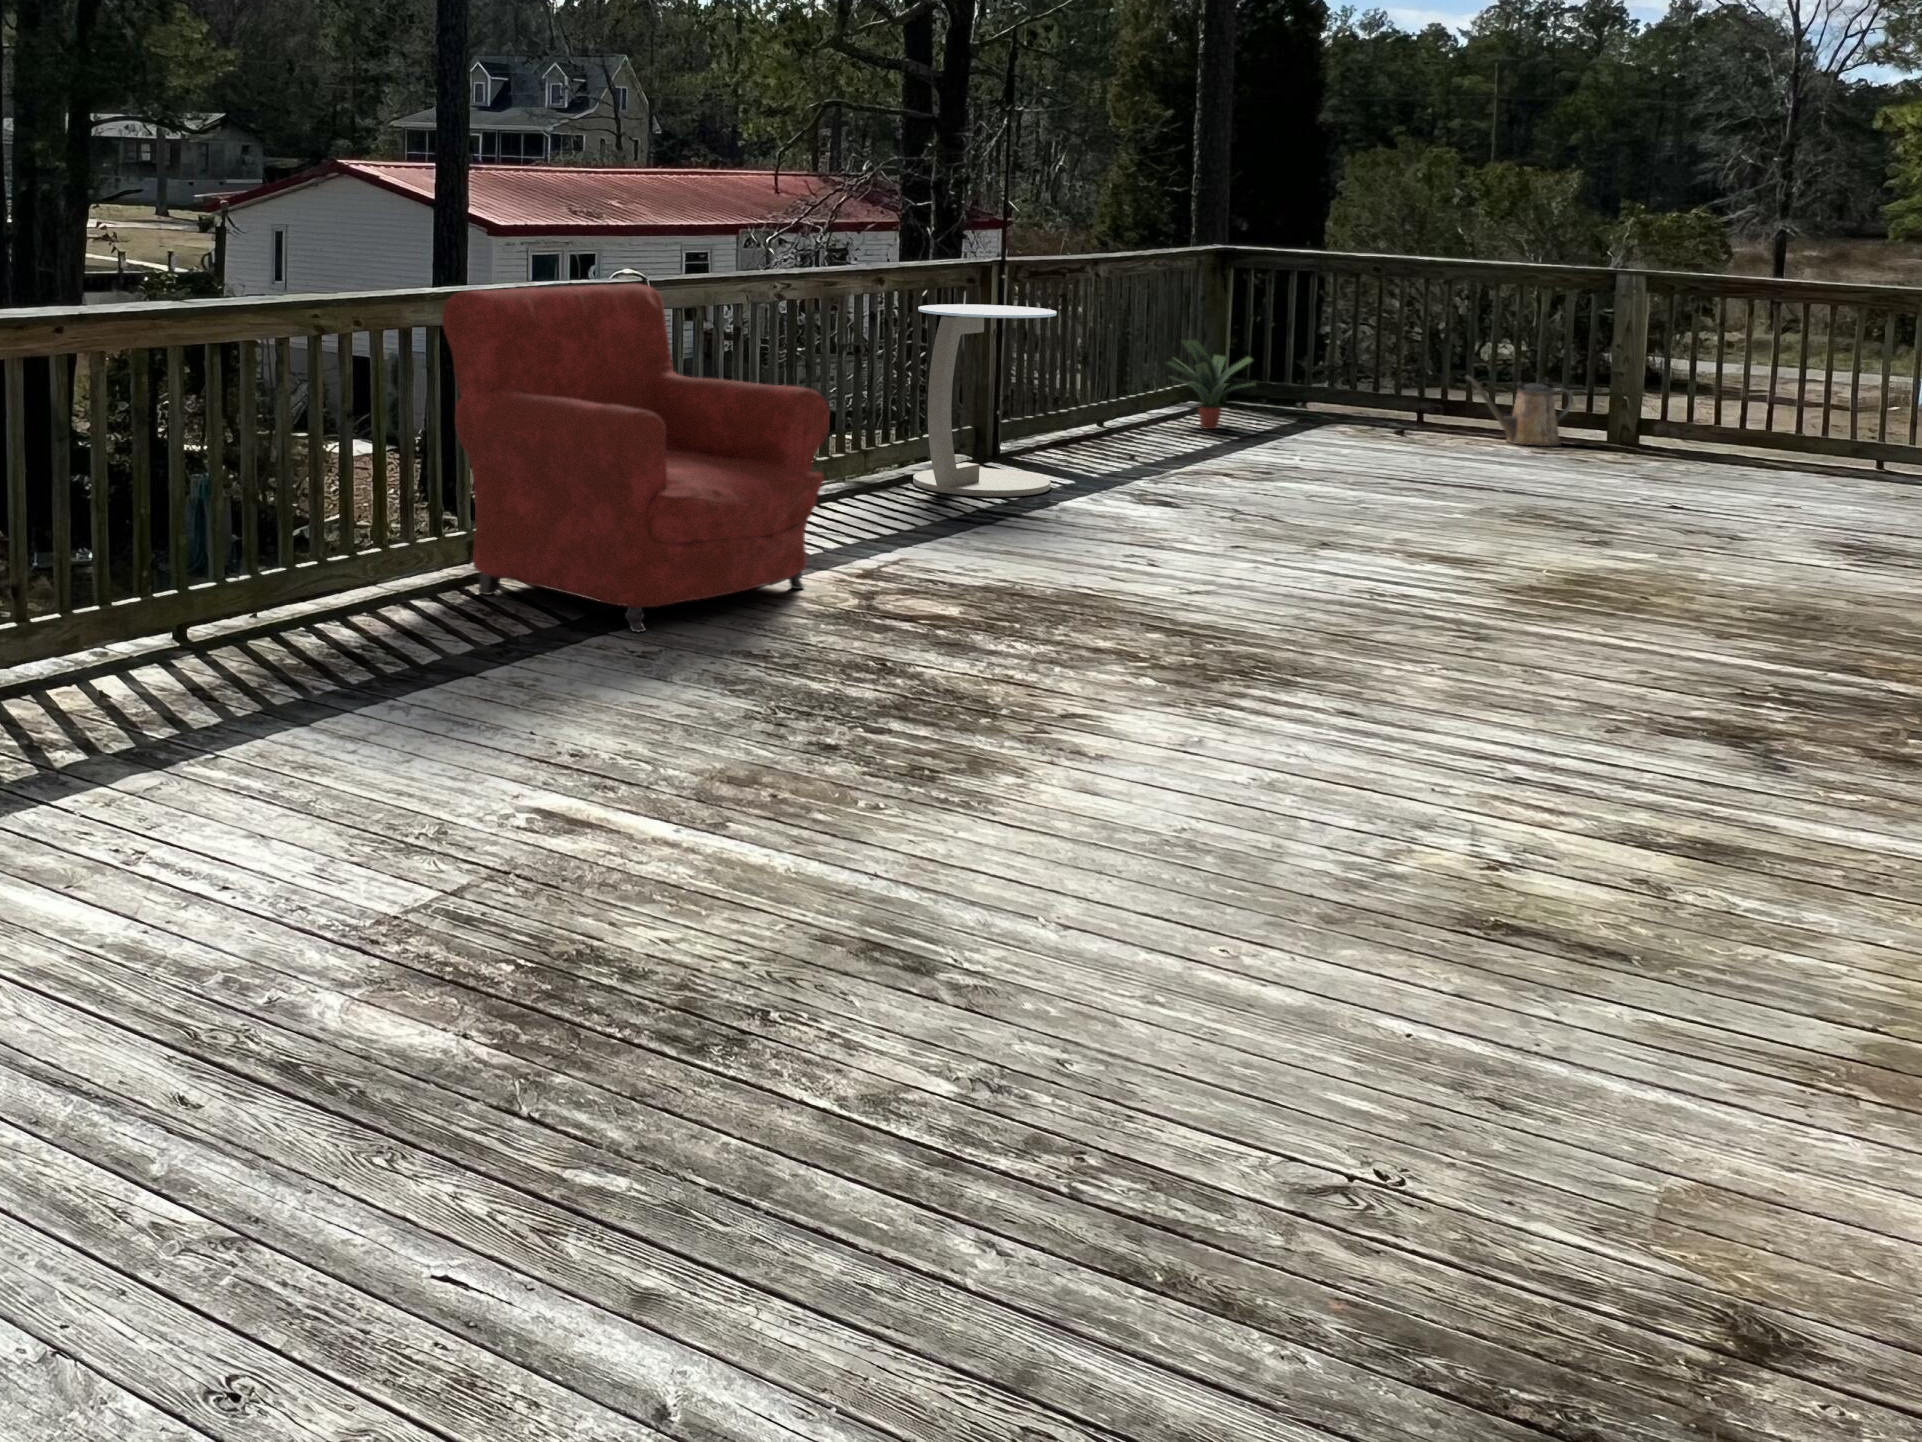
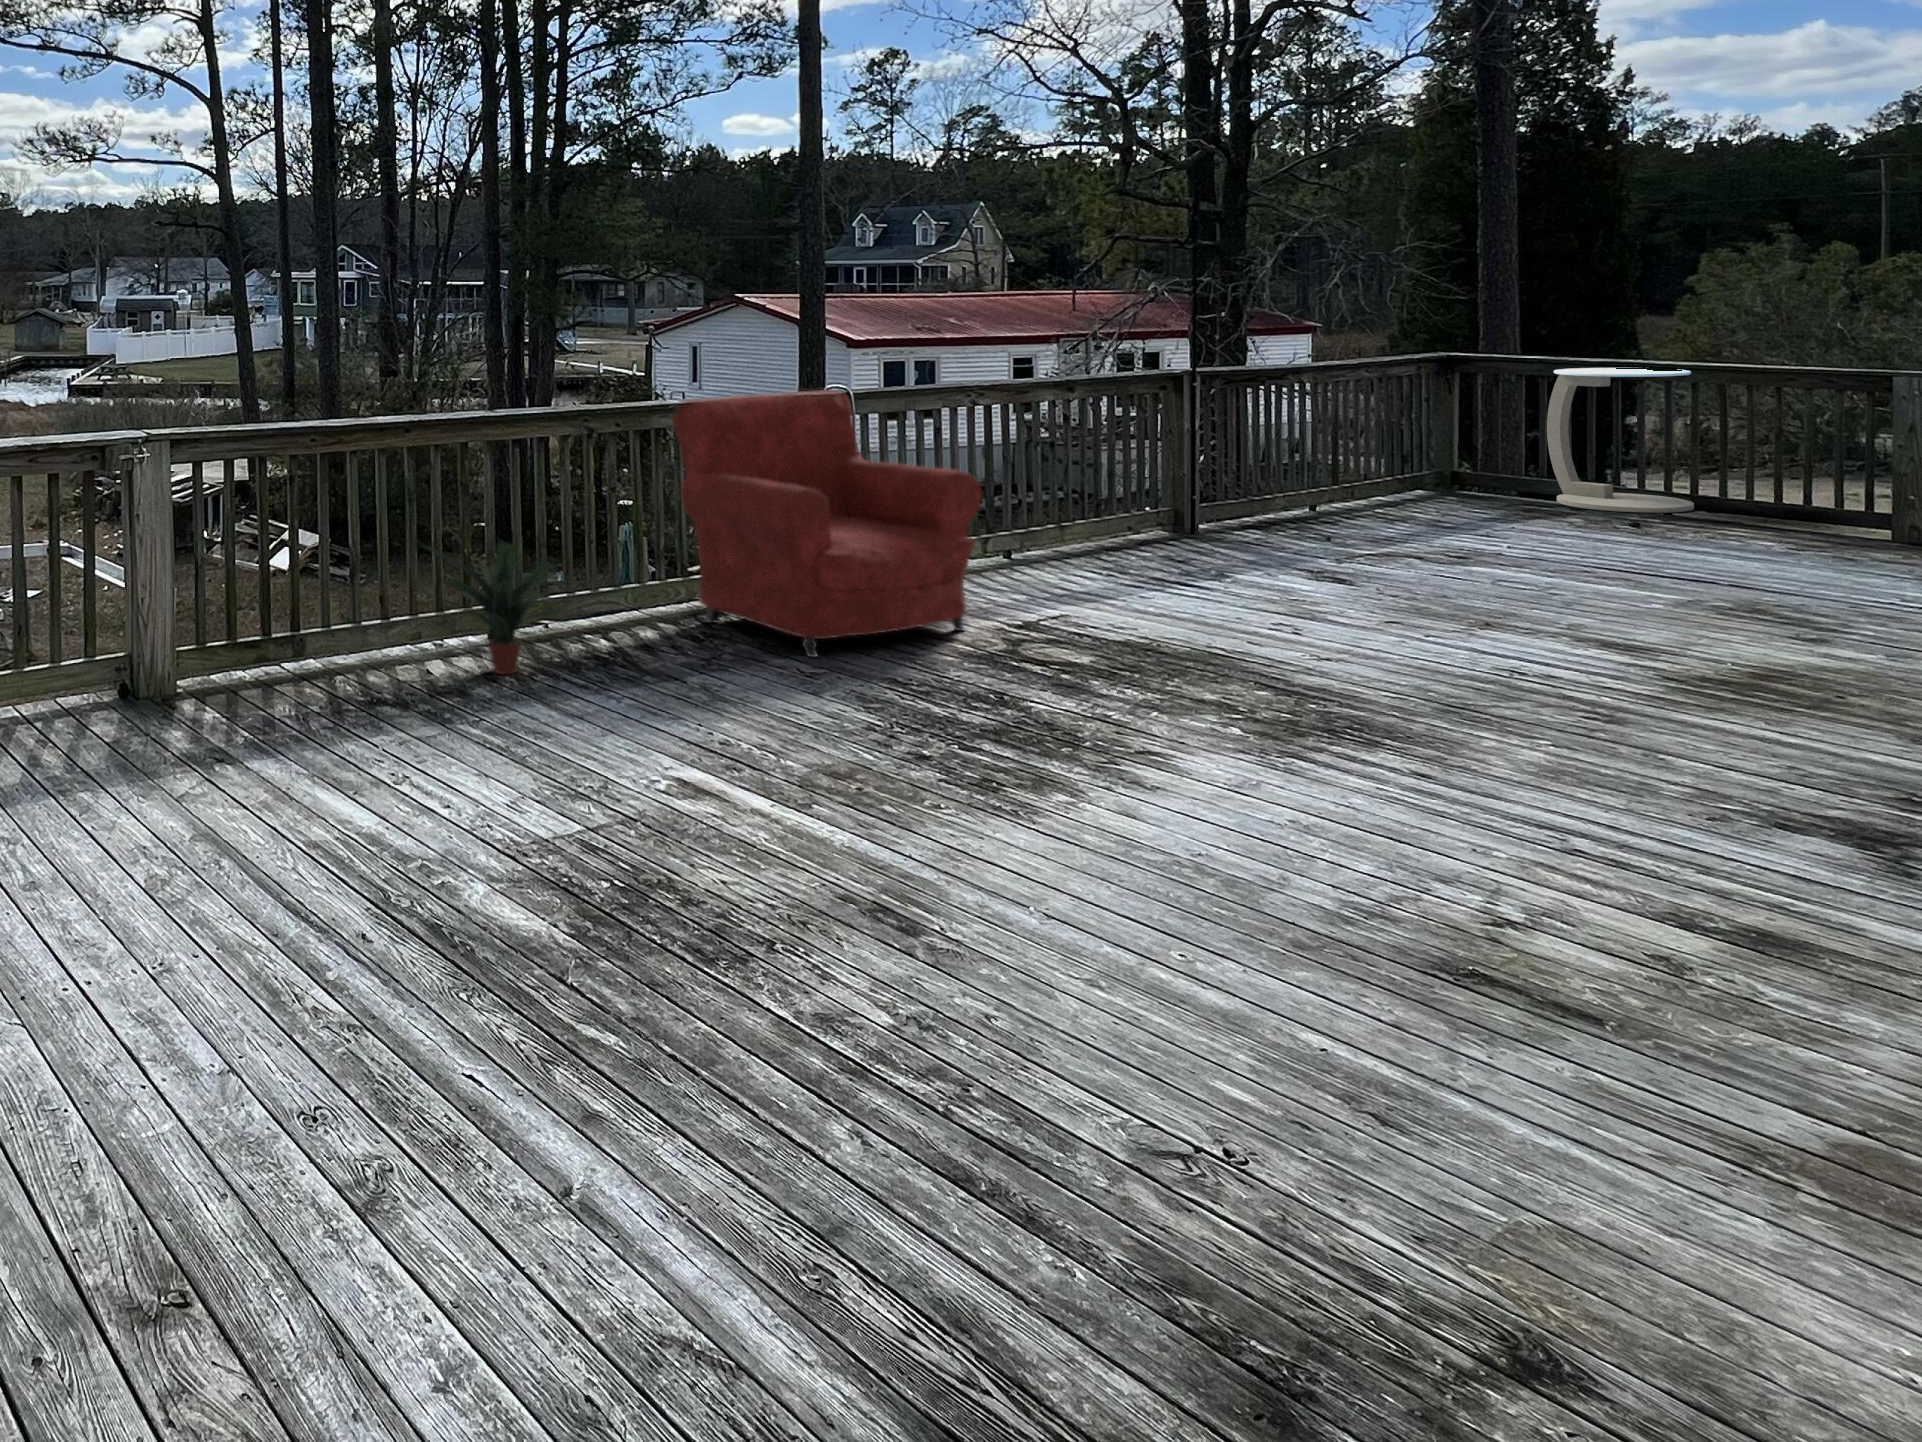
side table: present [913,304,1057,497] -> present [1547,368,1694,513]
potted plant: present [1167,340,1255,429] -> present [427,543,562,674]
watering can: present [1466,376,1574,446] -> none [1748,452,1899,524]

